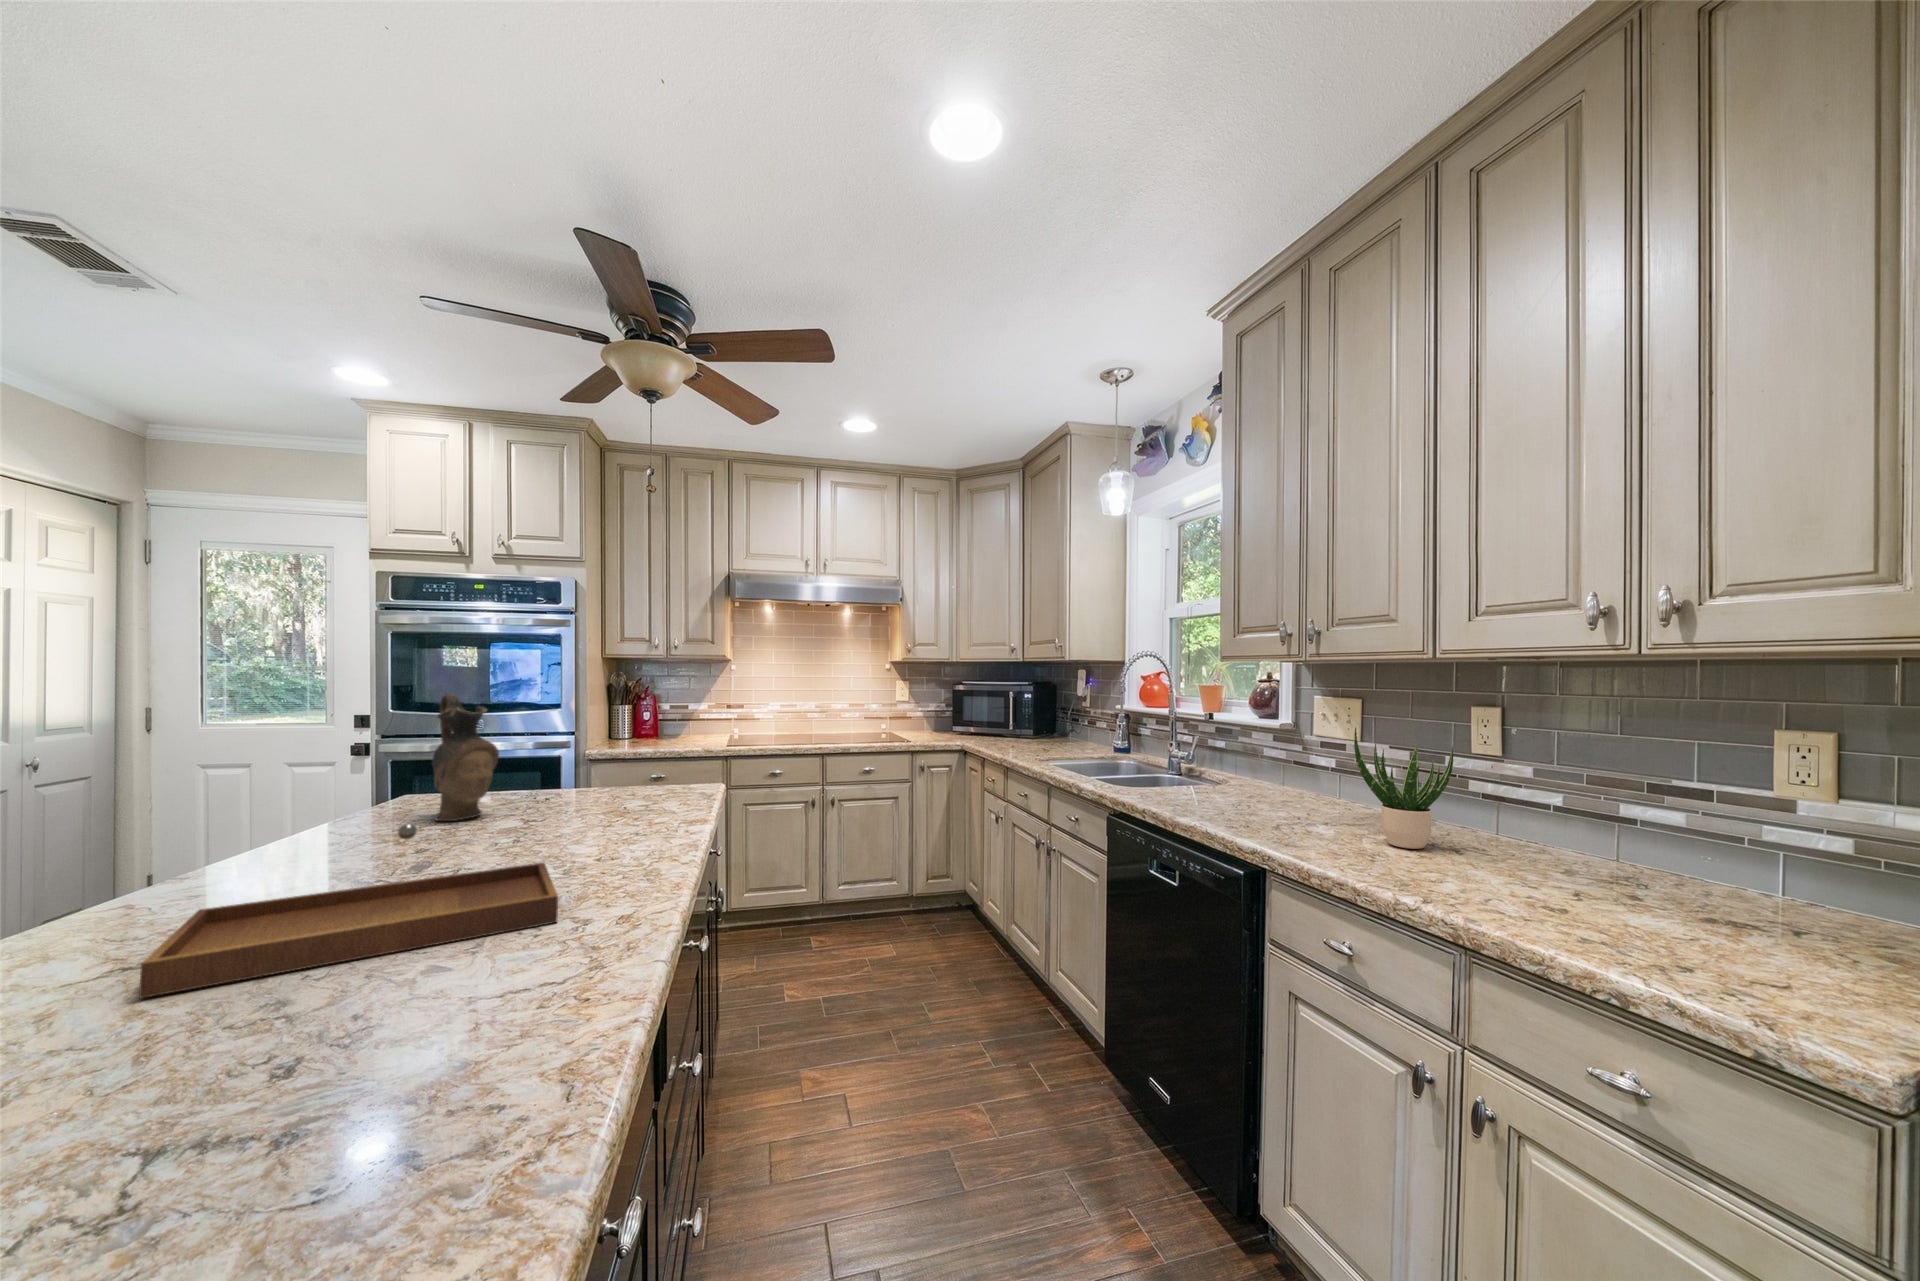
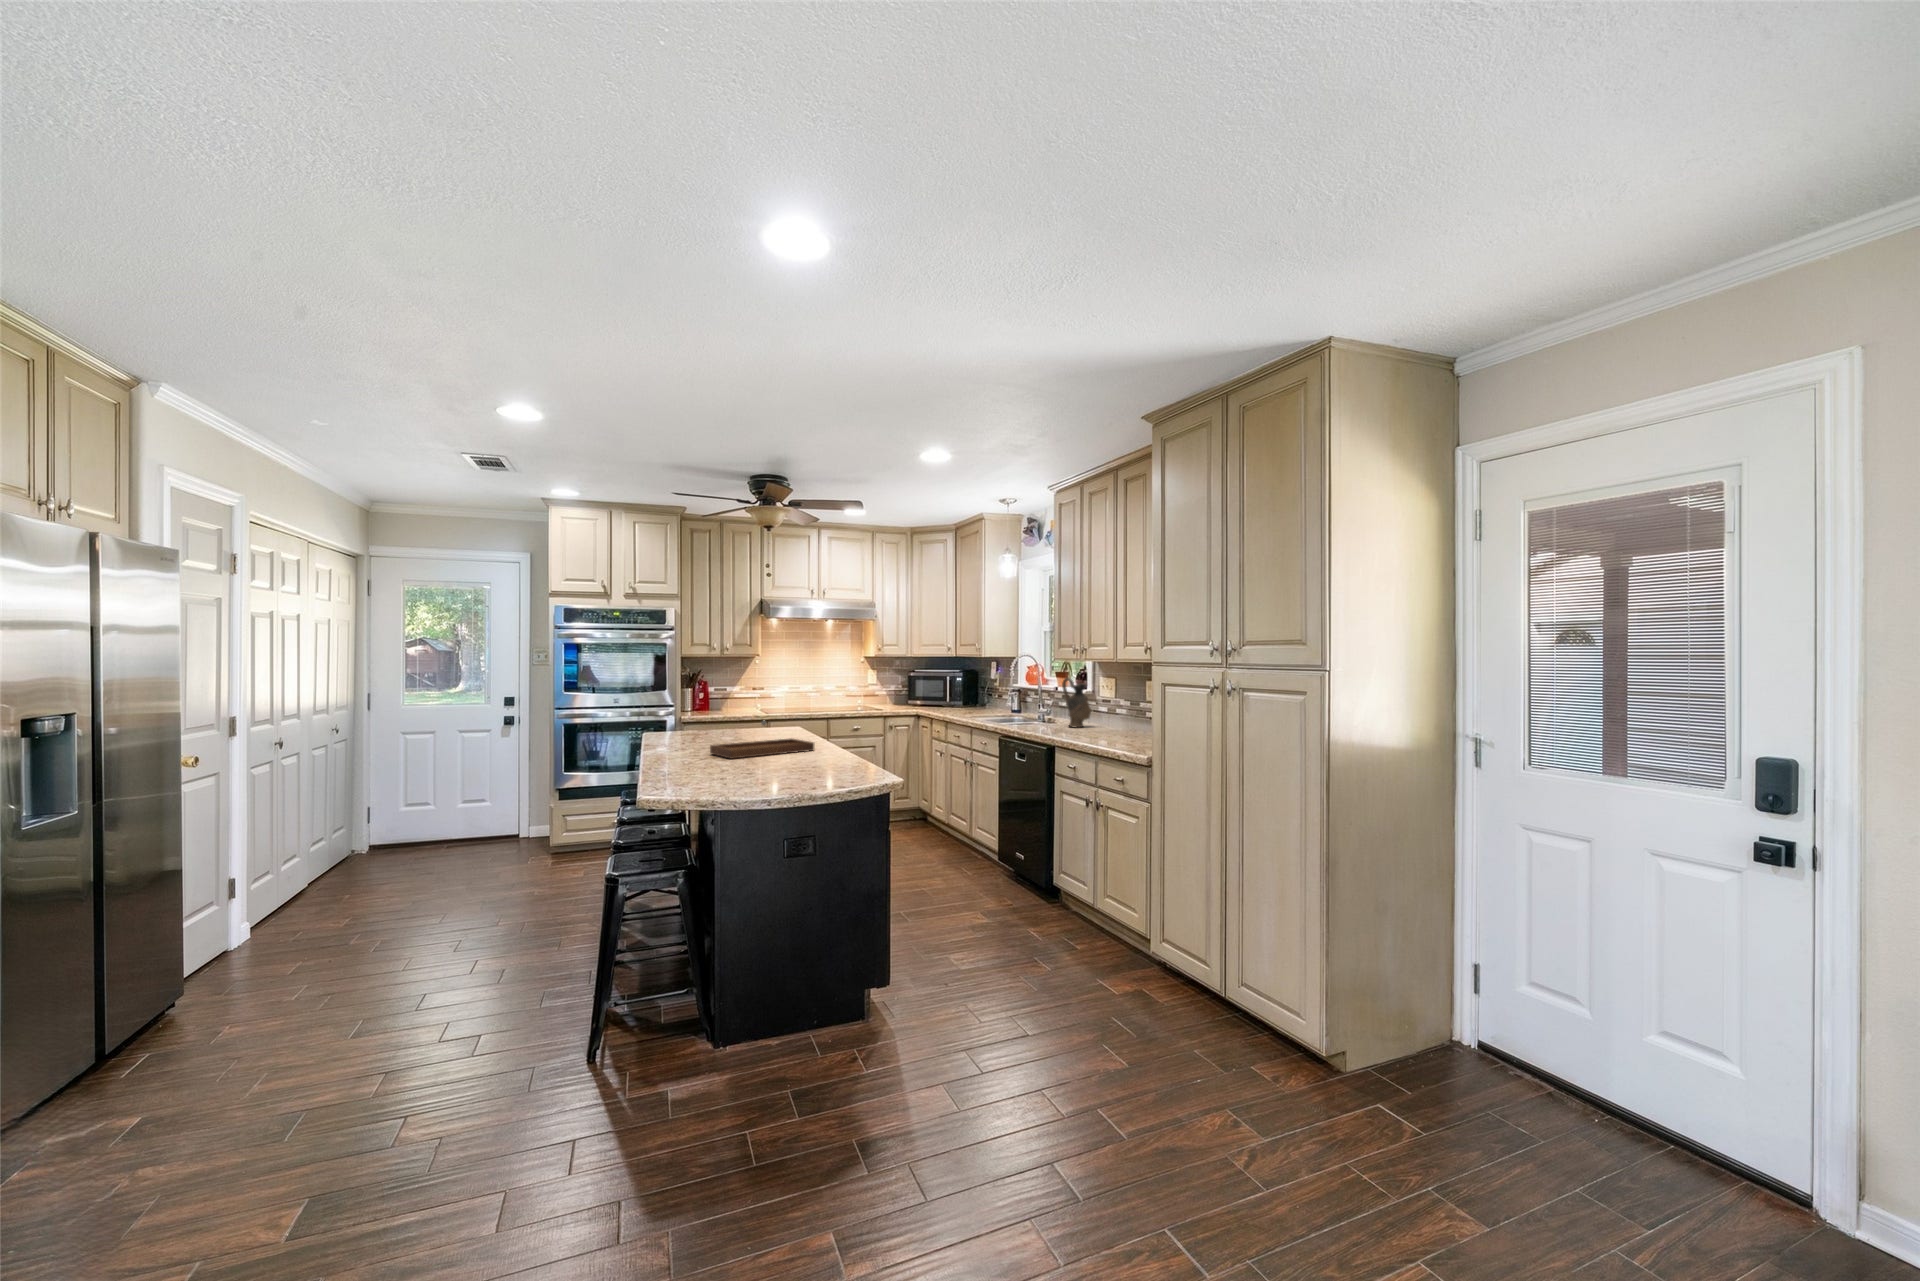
ceramic pitcher: present [432,693,499,821] -> present [1062,677,1091,728]
potted plant: present [1354,727,1453,849] -> none [1093,690,1127,737]

